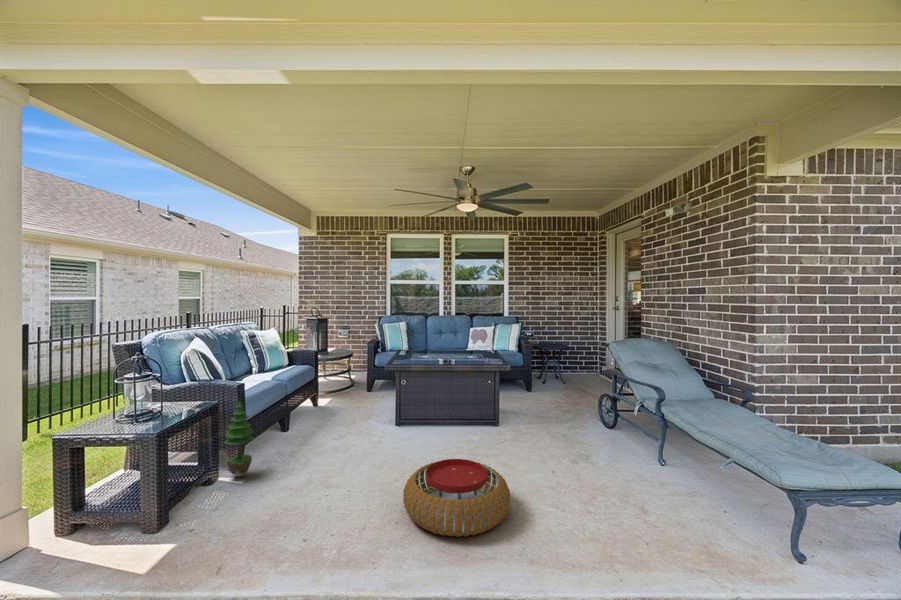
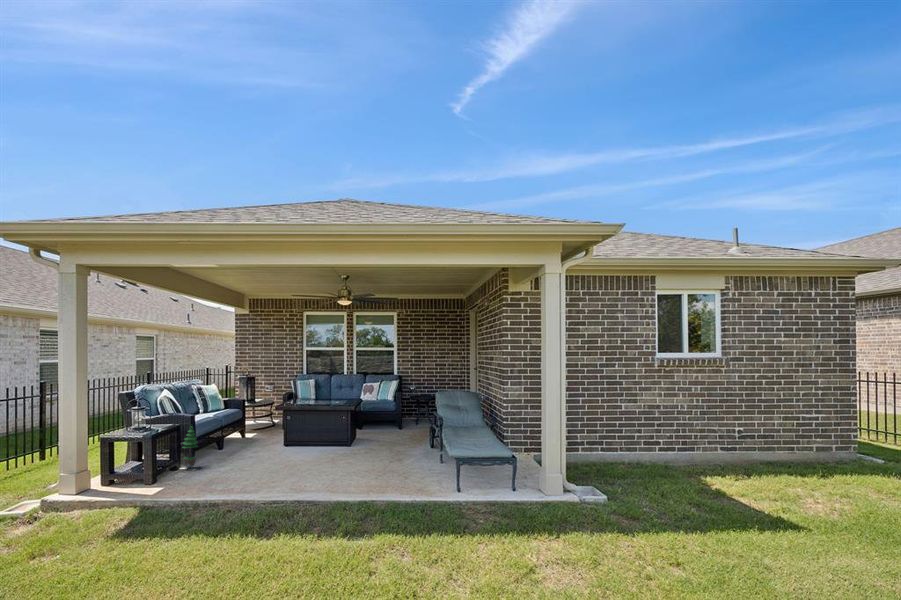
pouf: present [403,459,510,537] -> none [272,454,329,483]

